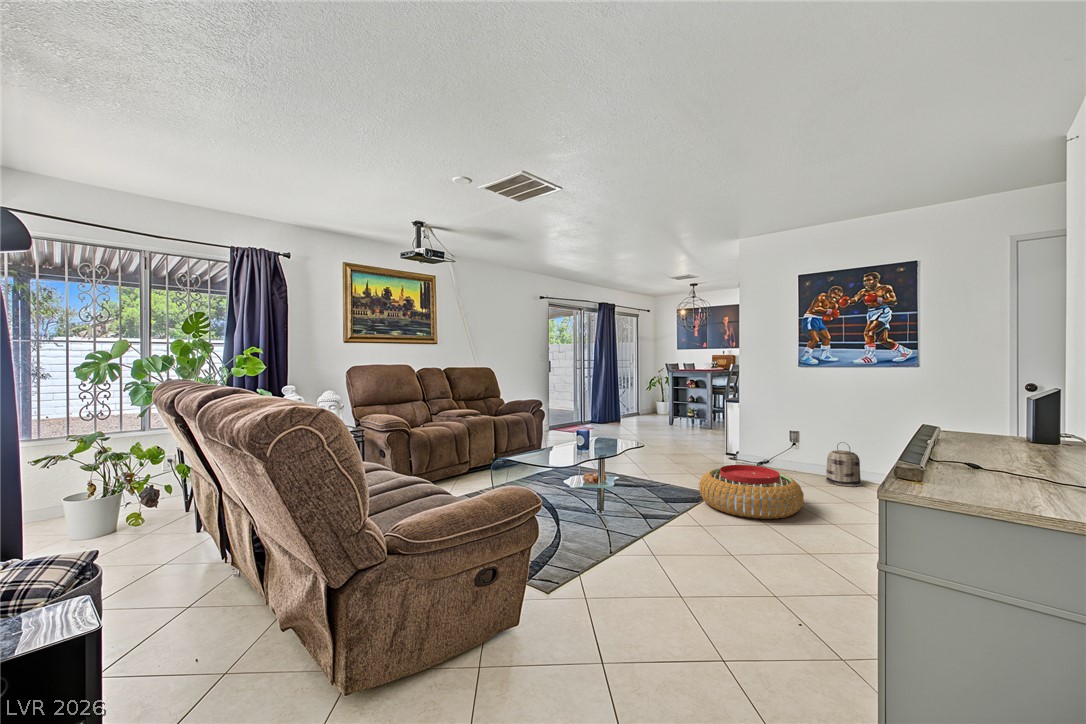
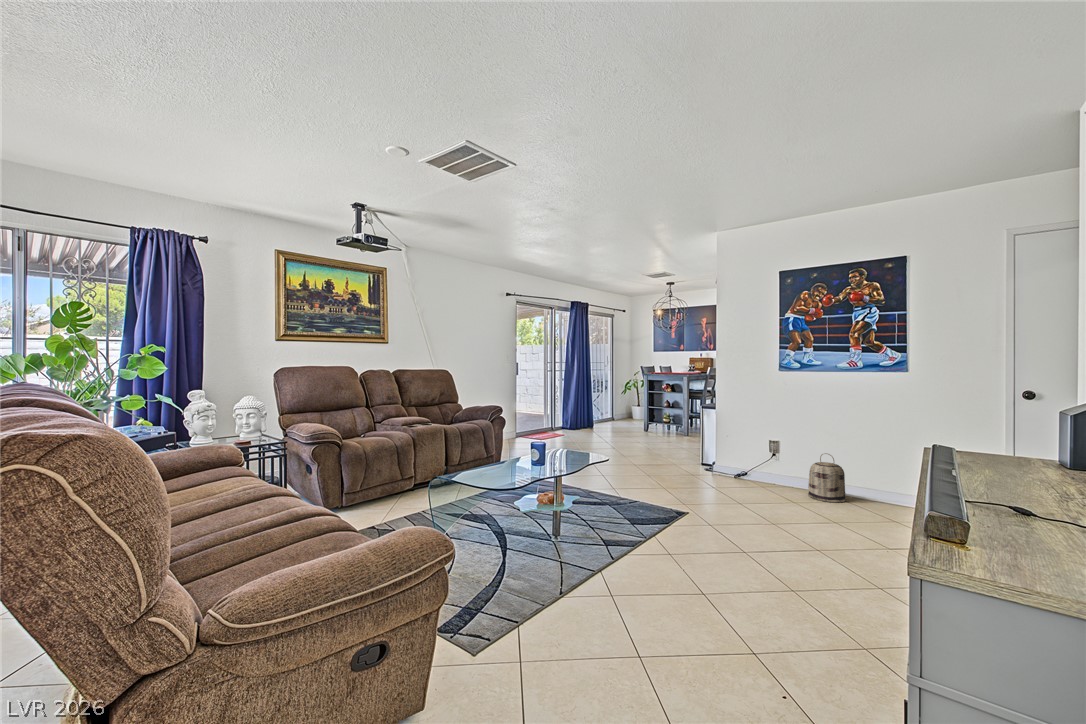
pouf: present [699,465,804,519] -> none [670,480,787,545]

